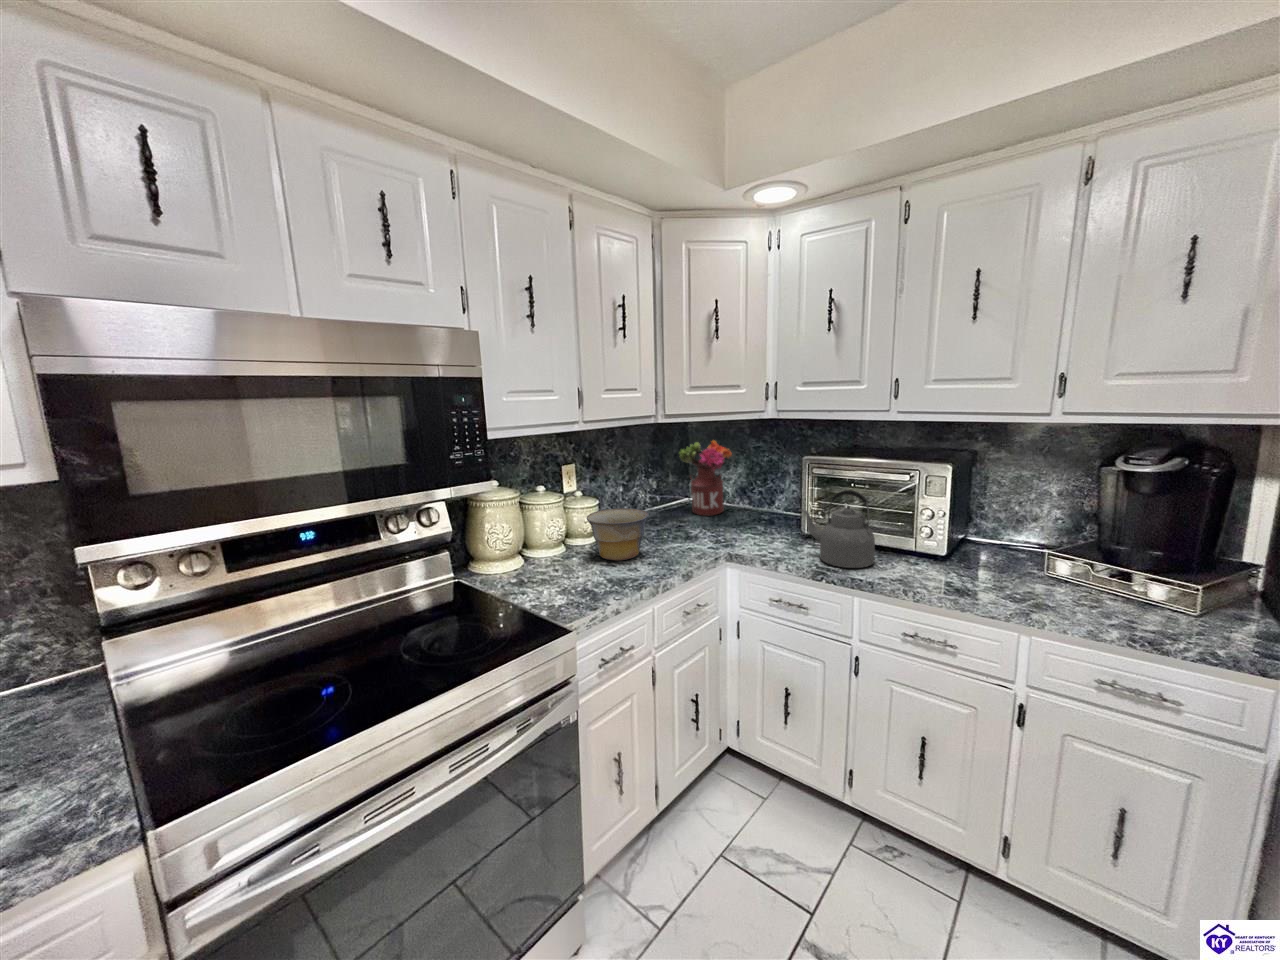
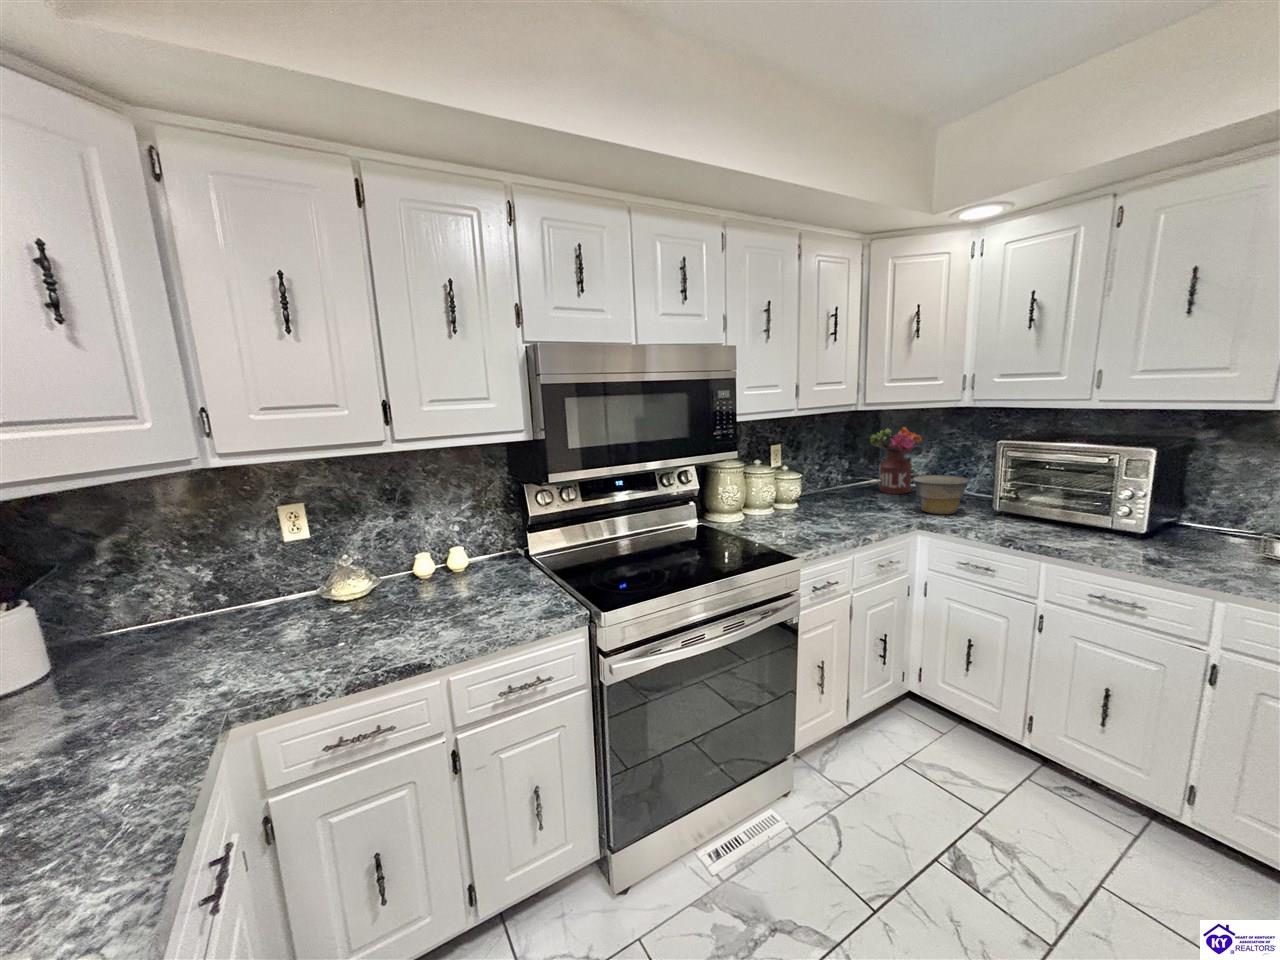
kettle: present [800,490,875,568] -> none [990,471,1068,539]
bowl: present [587,508,649,560] -> present [912,475,969,514]

